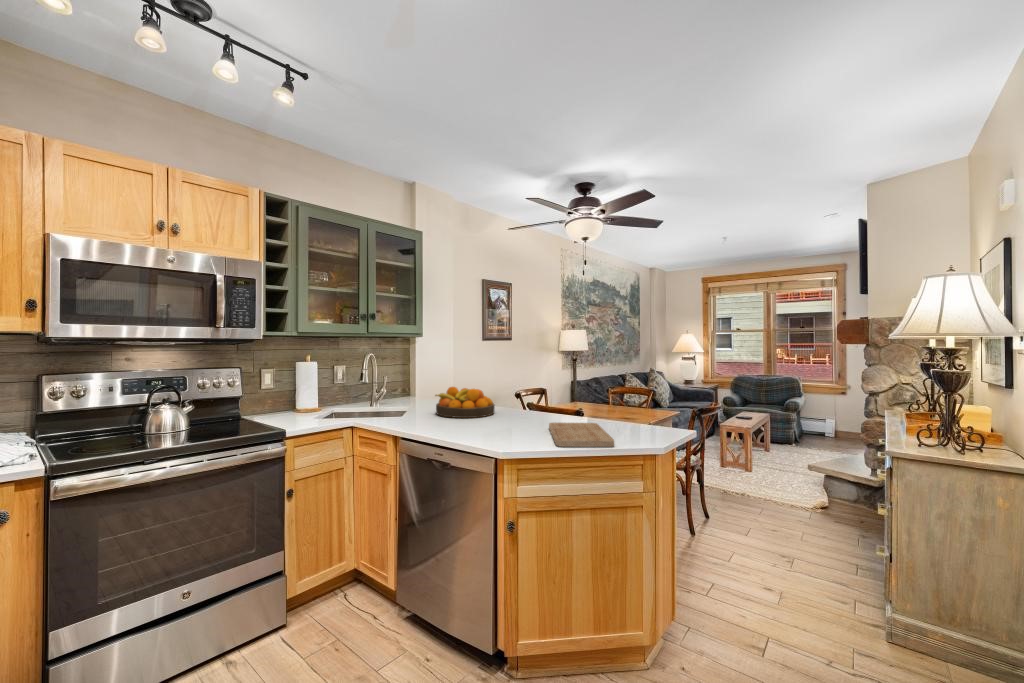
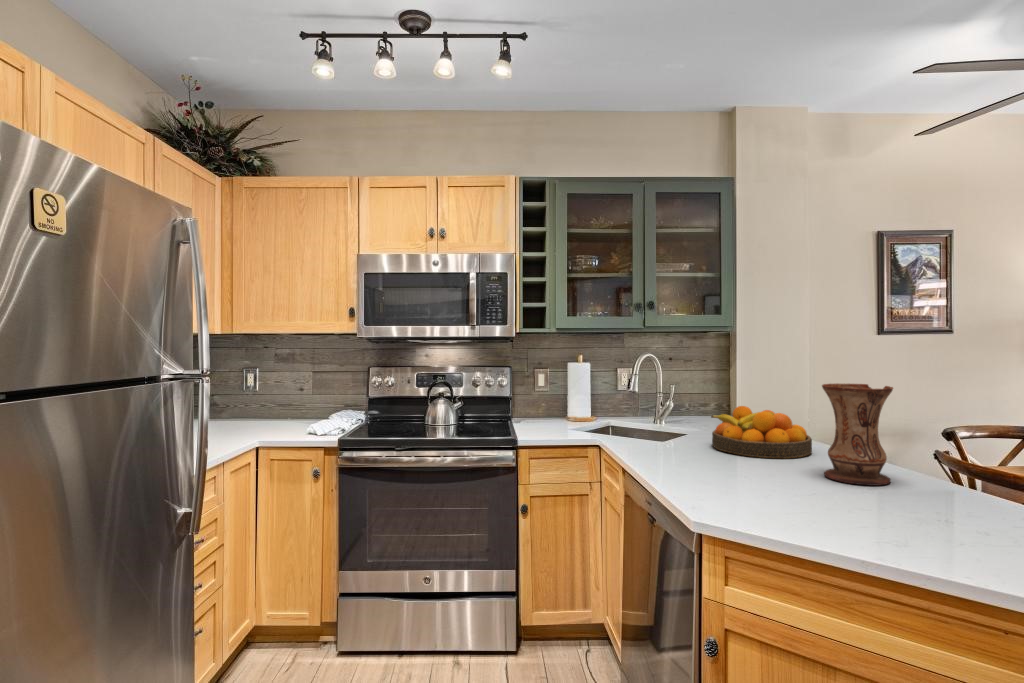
vase: none [518,368,551,423] -> present [822,384,893,485]
cutting board: present [549,422,614,447] -> none [799,486,968,556]

